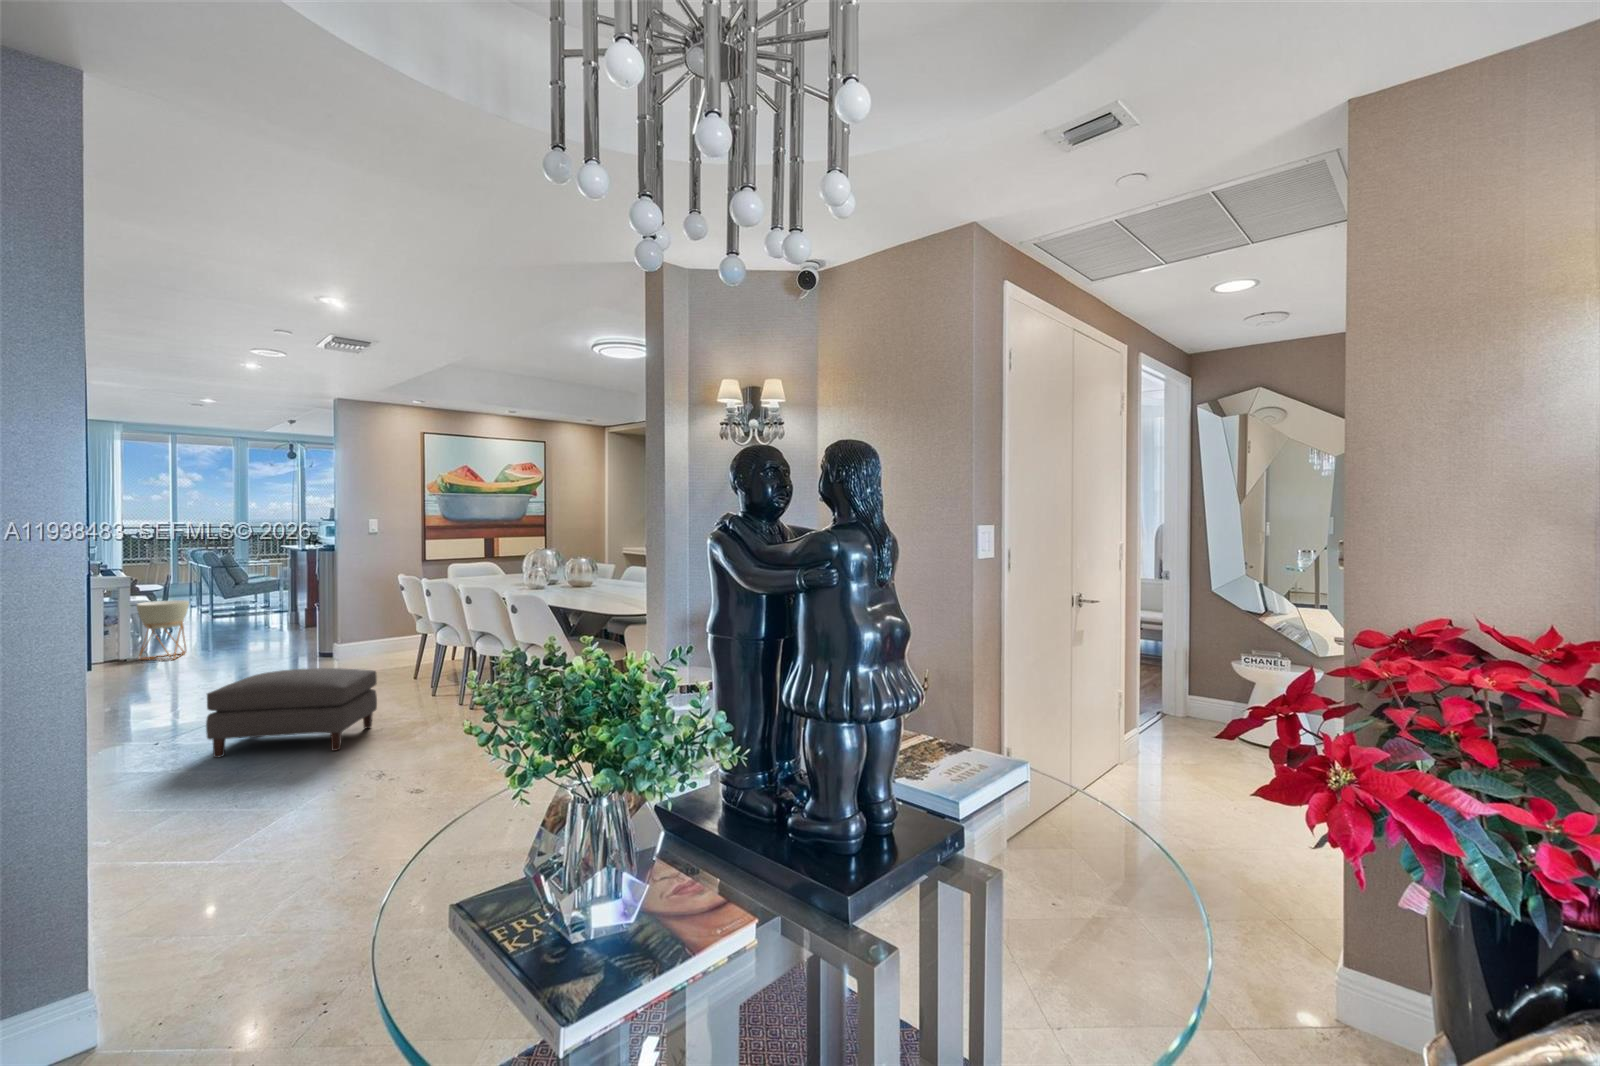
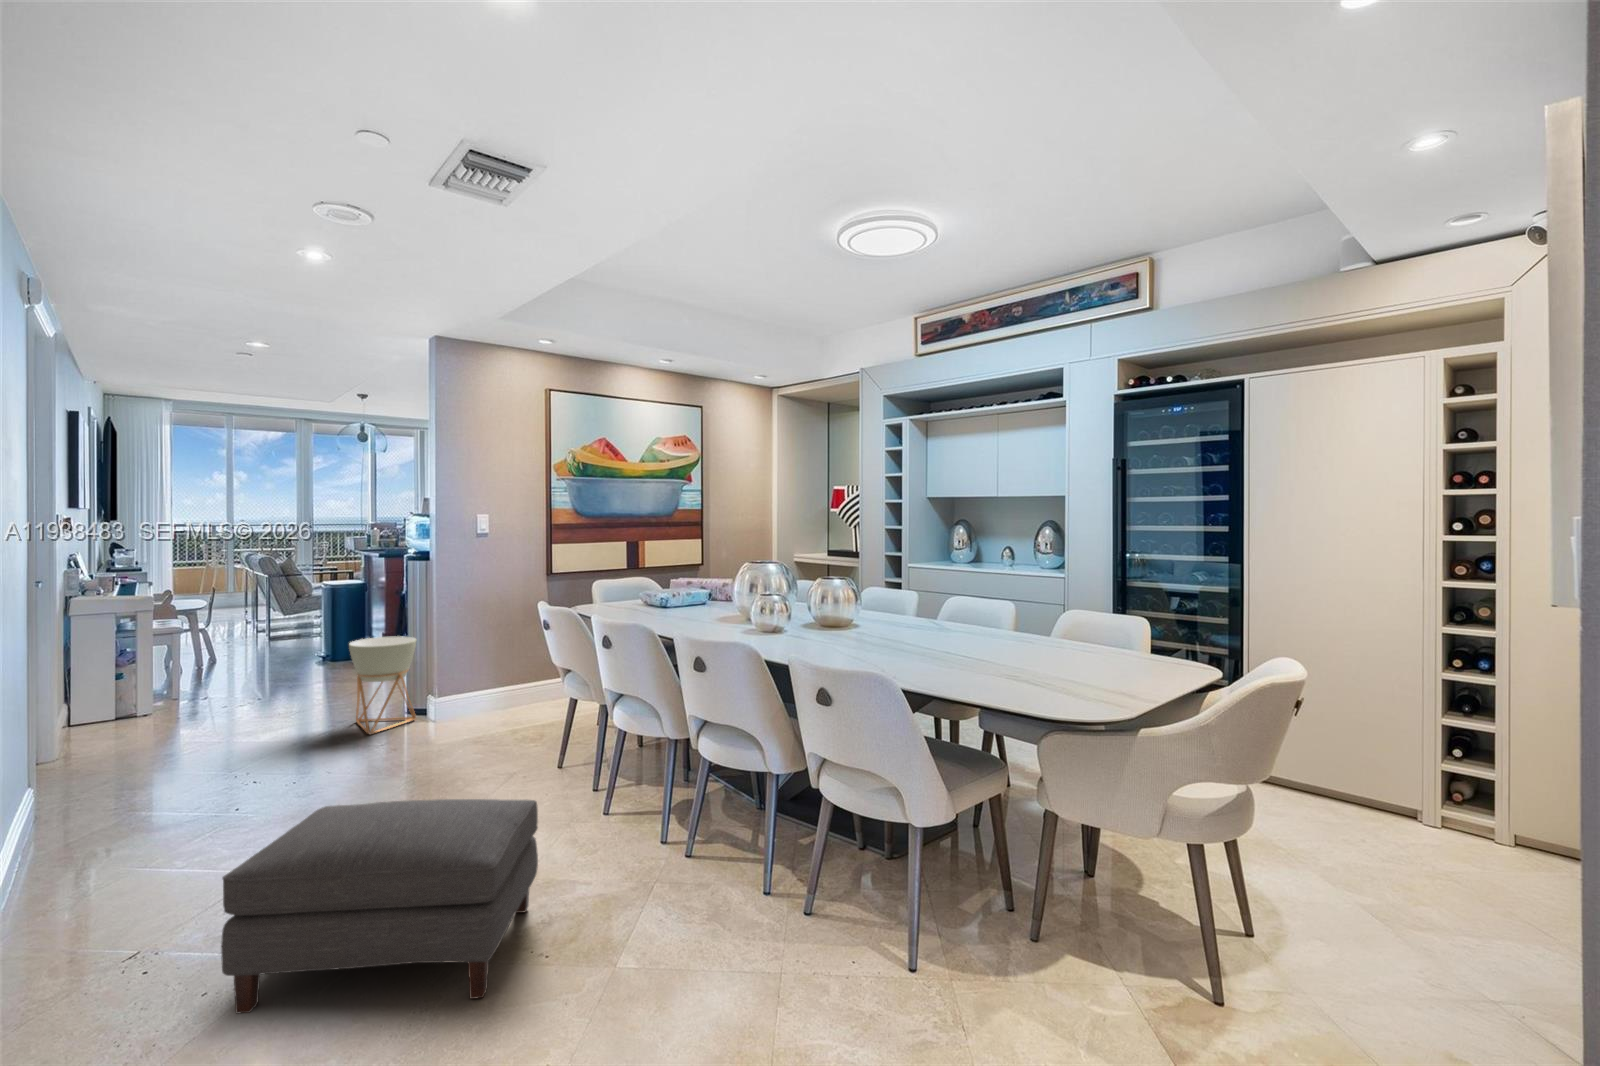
planter: present [136,600,189,660] -> present [349,636,416,734]

